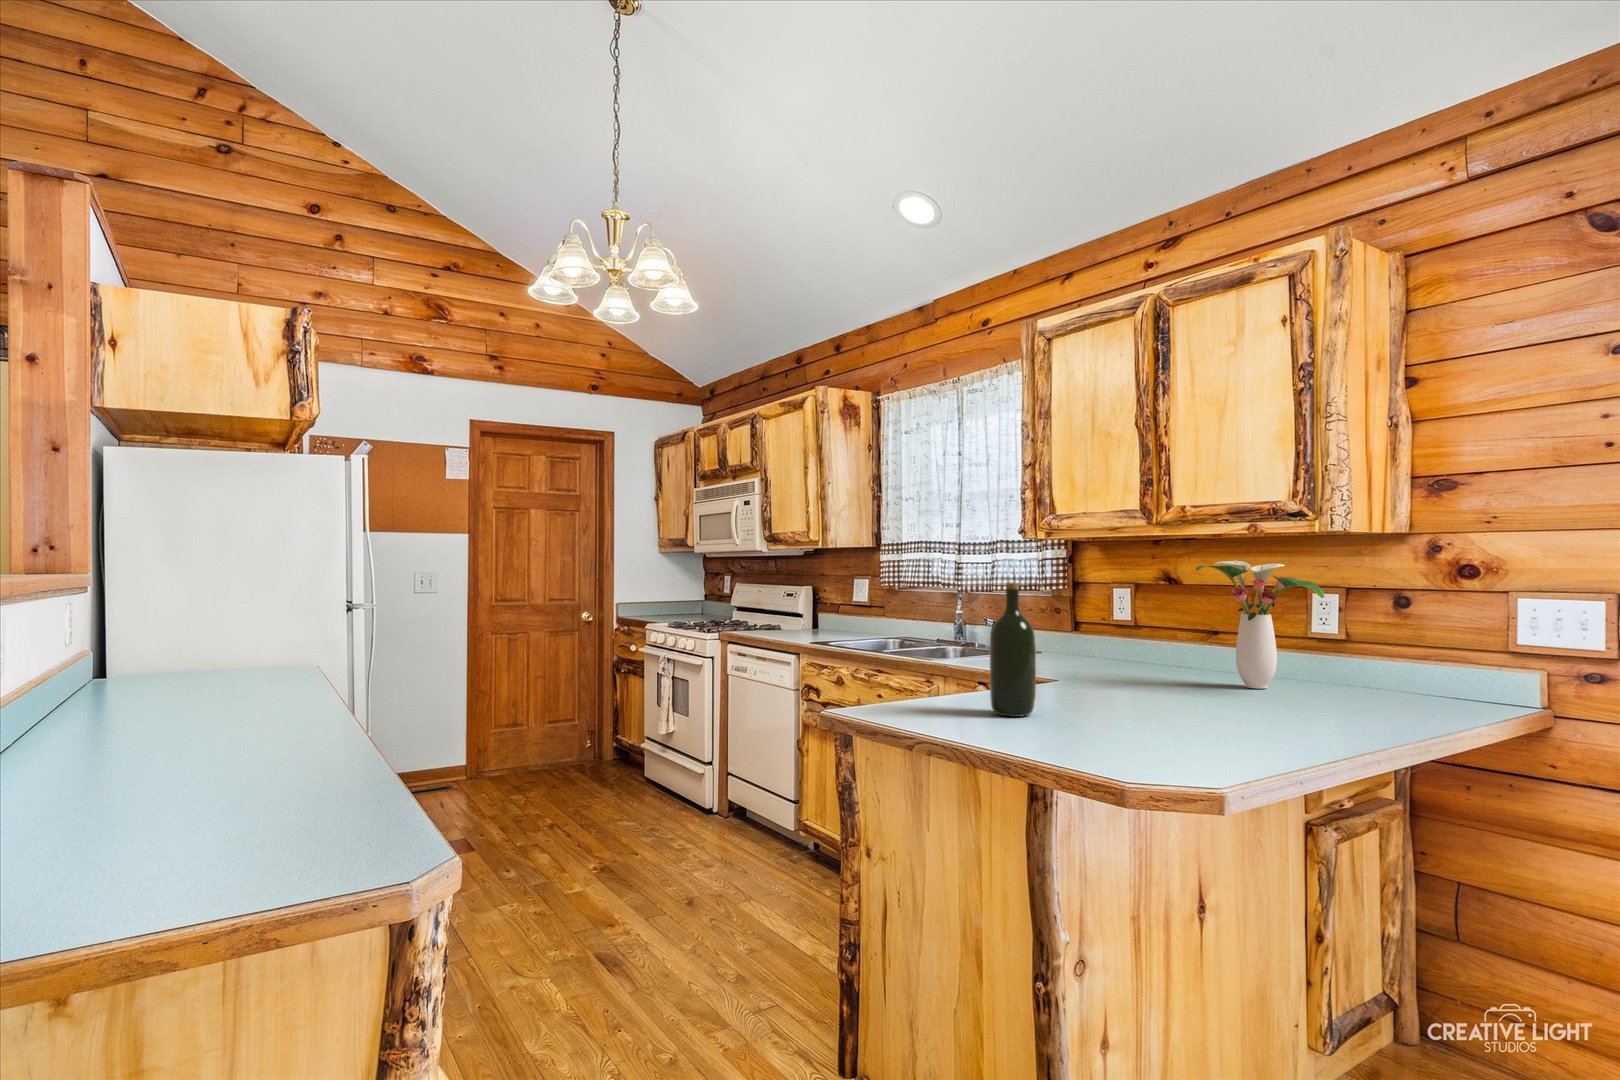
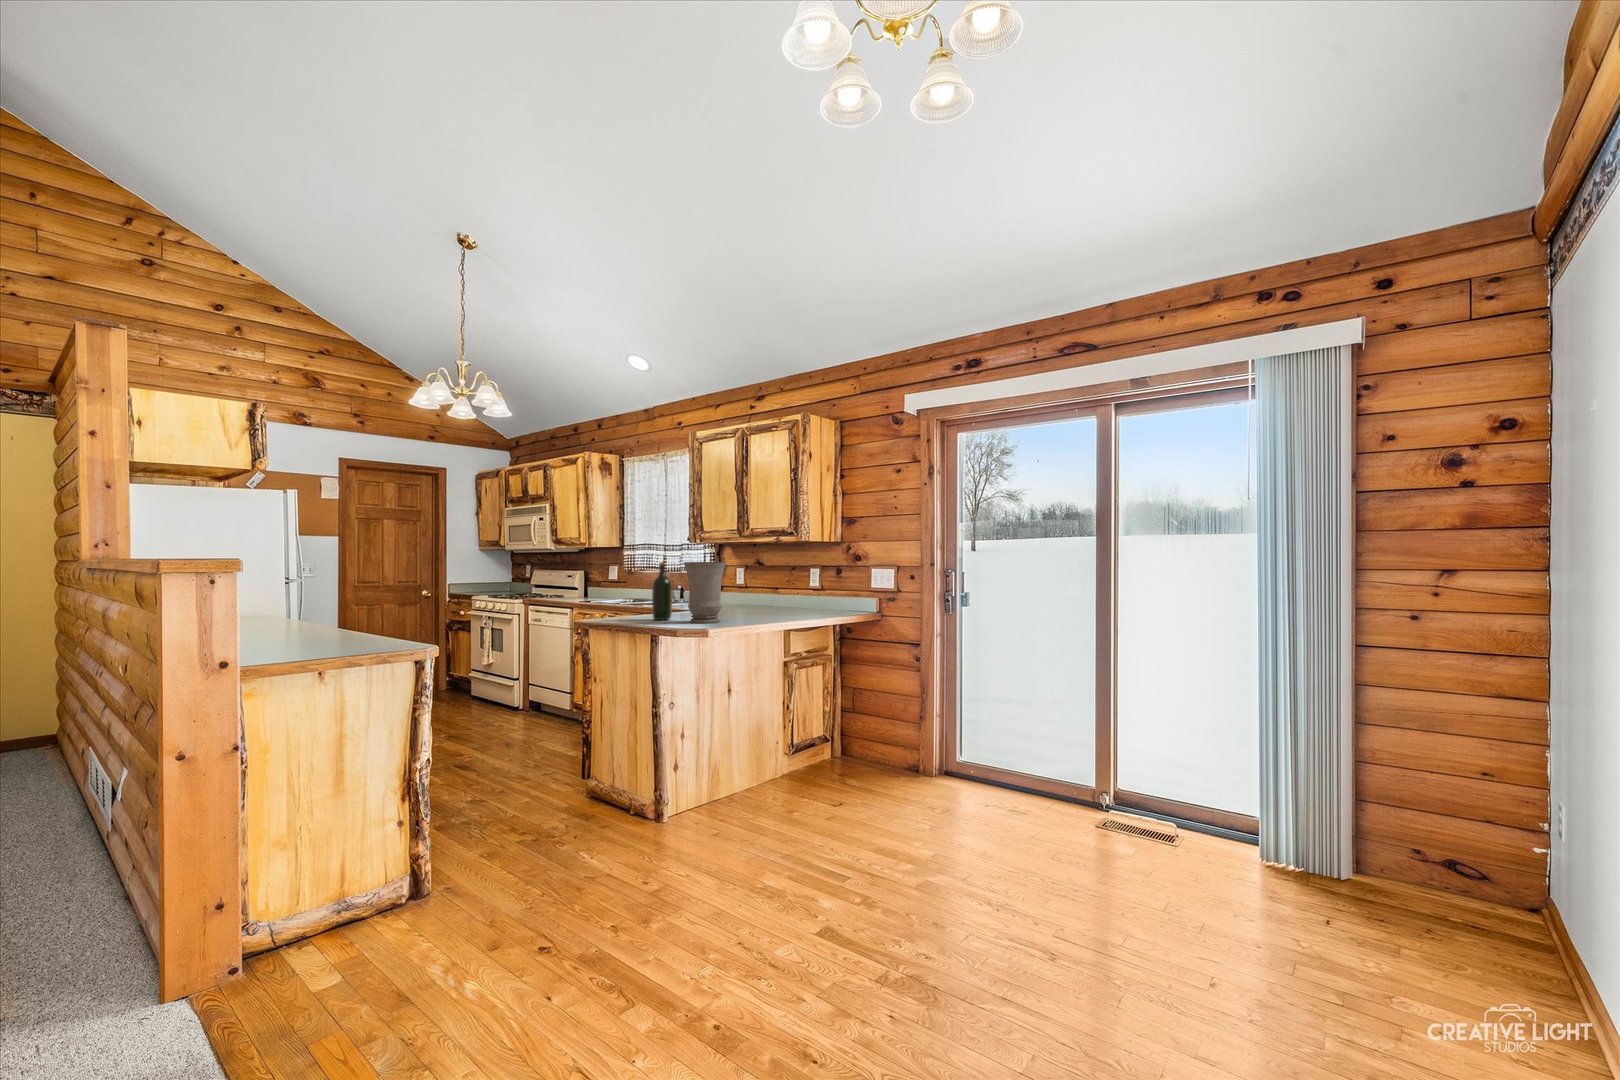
flower arrangement: present [1196,559,1324,689] -> none [756,553,805,610]
vase: none [1077,583,1188,739] -> present [684,562,726,623]

